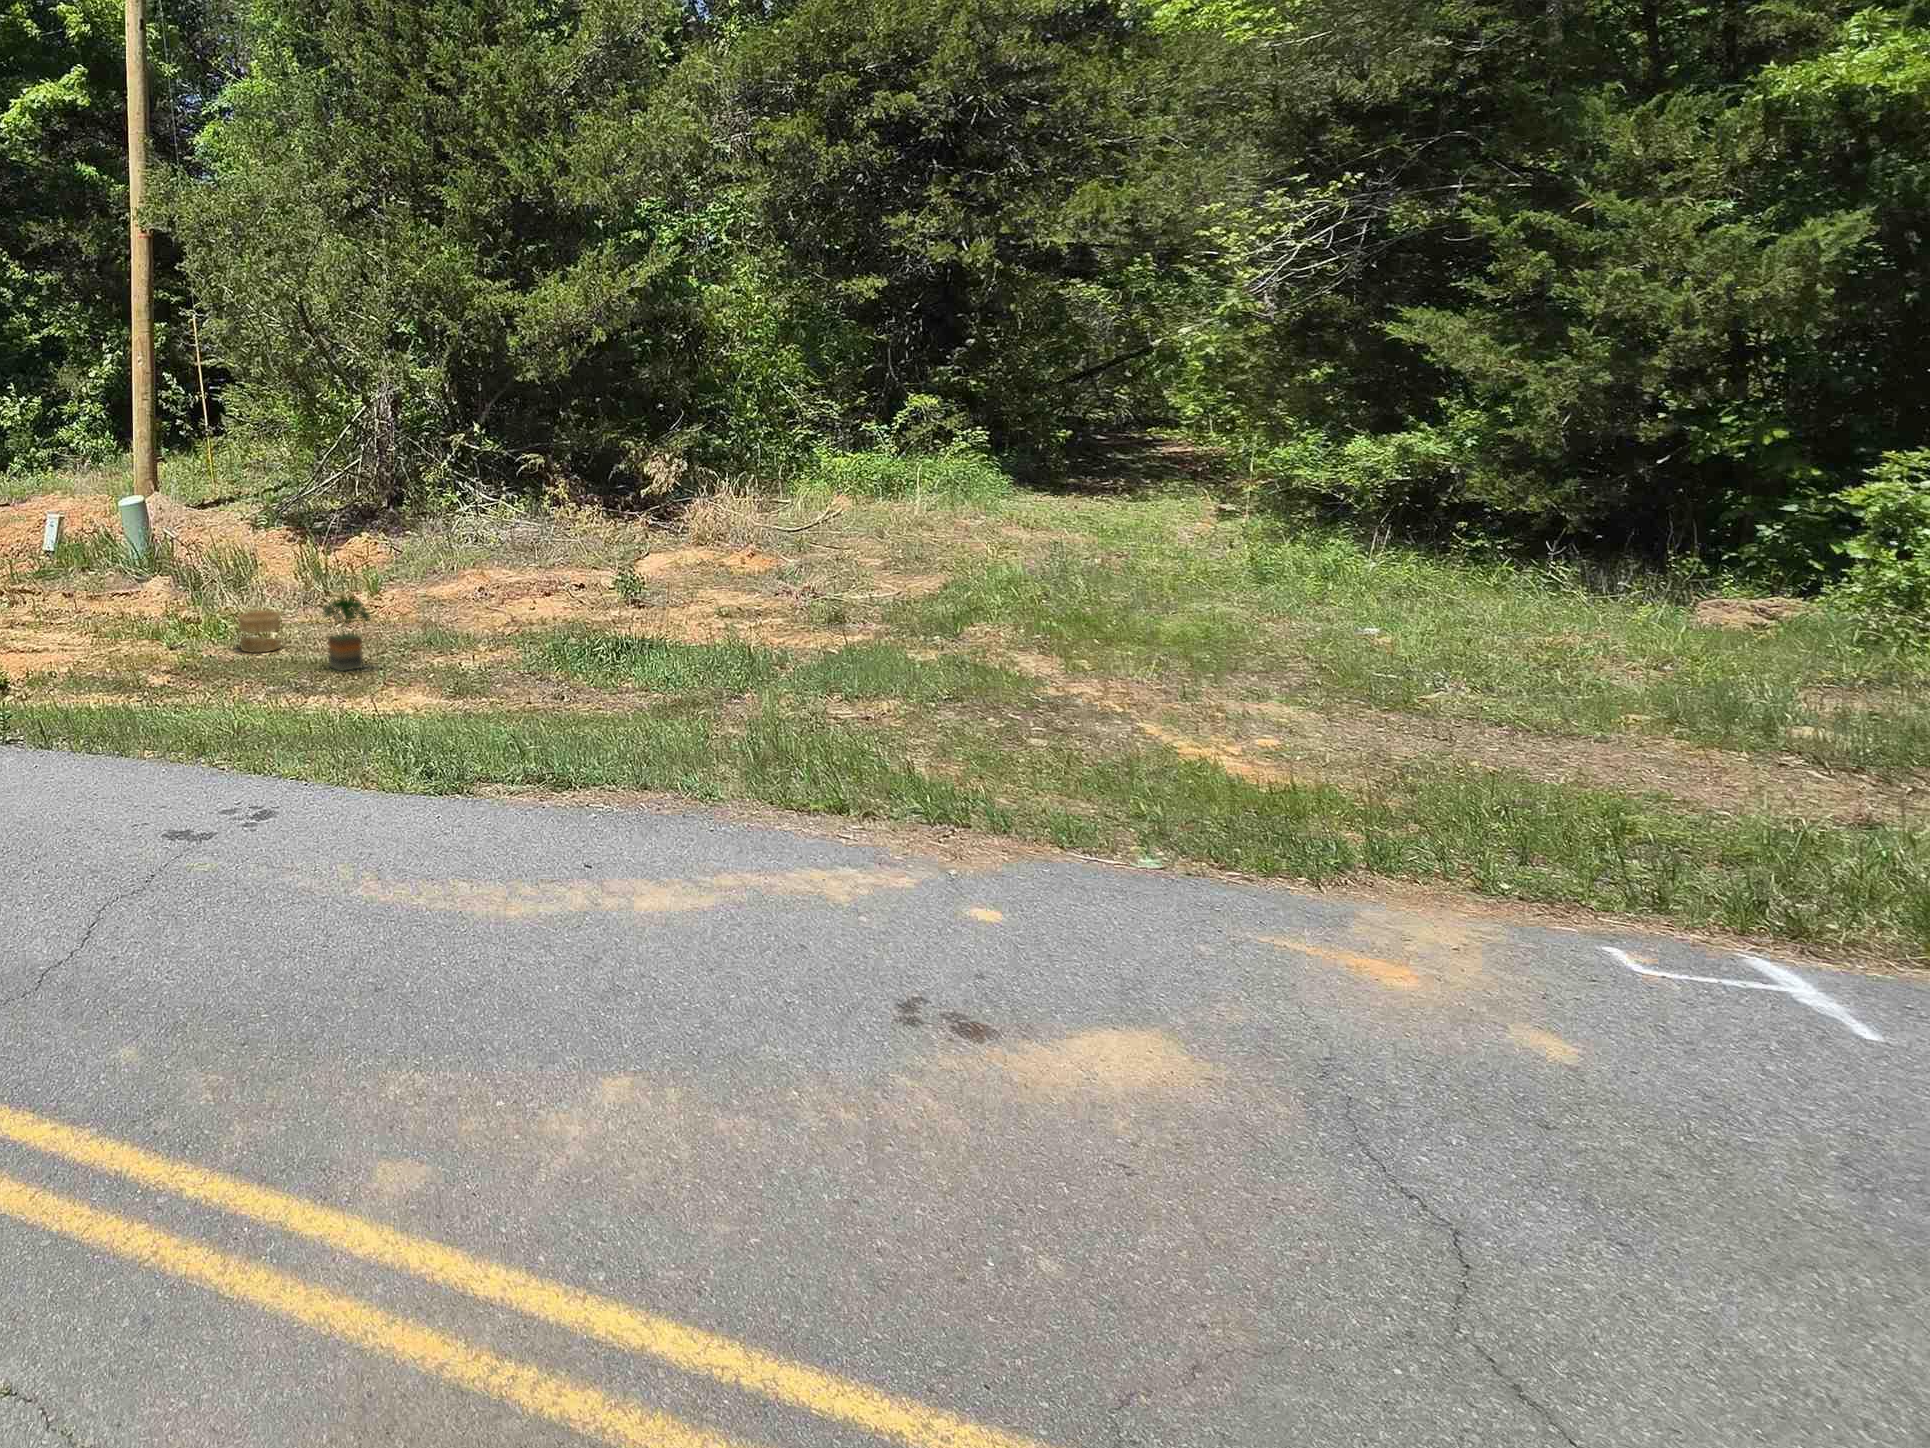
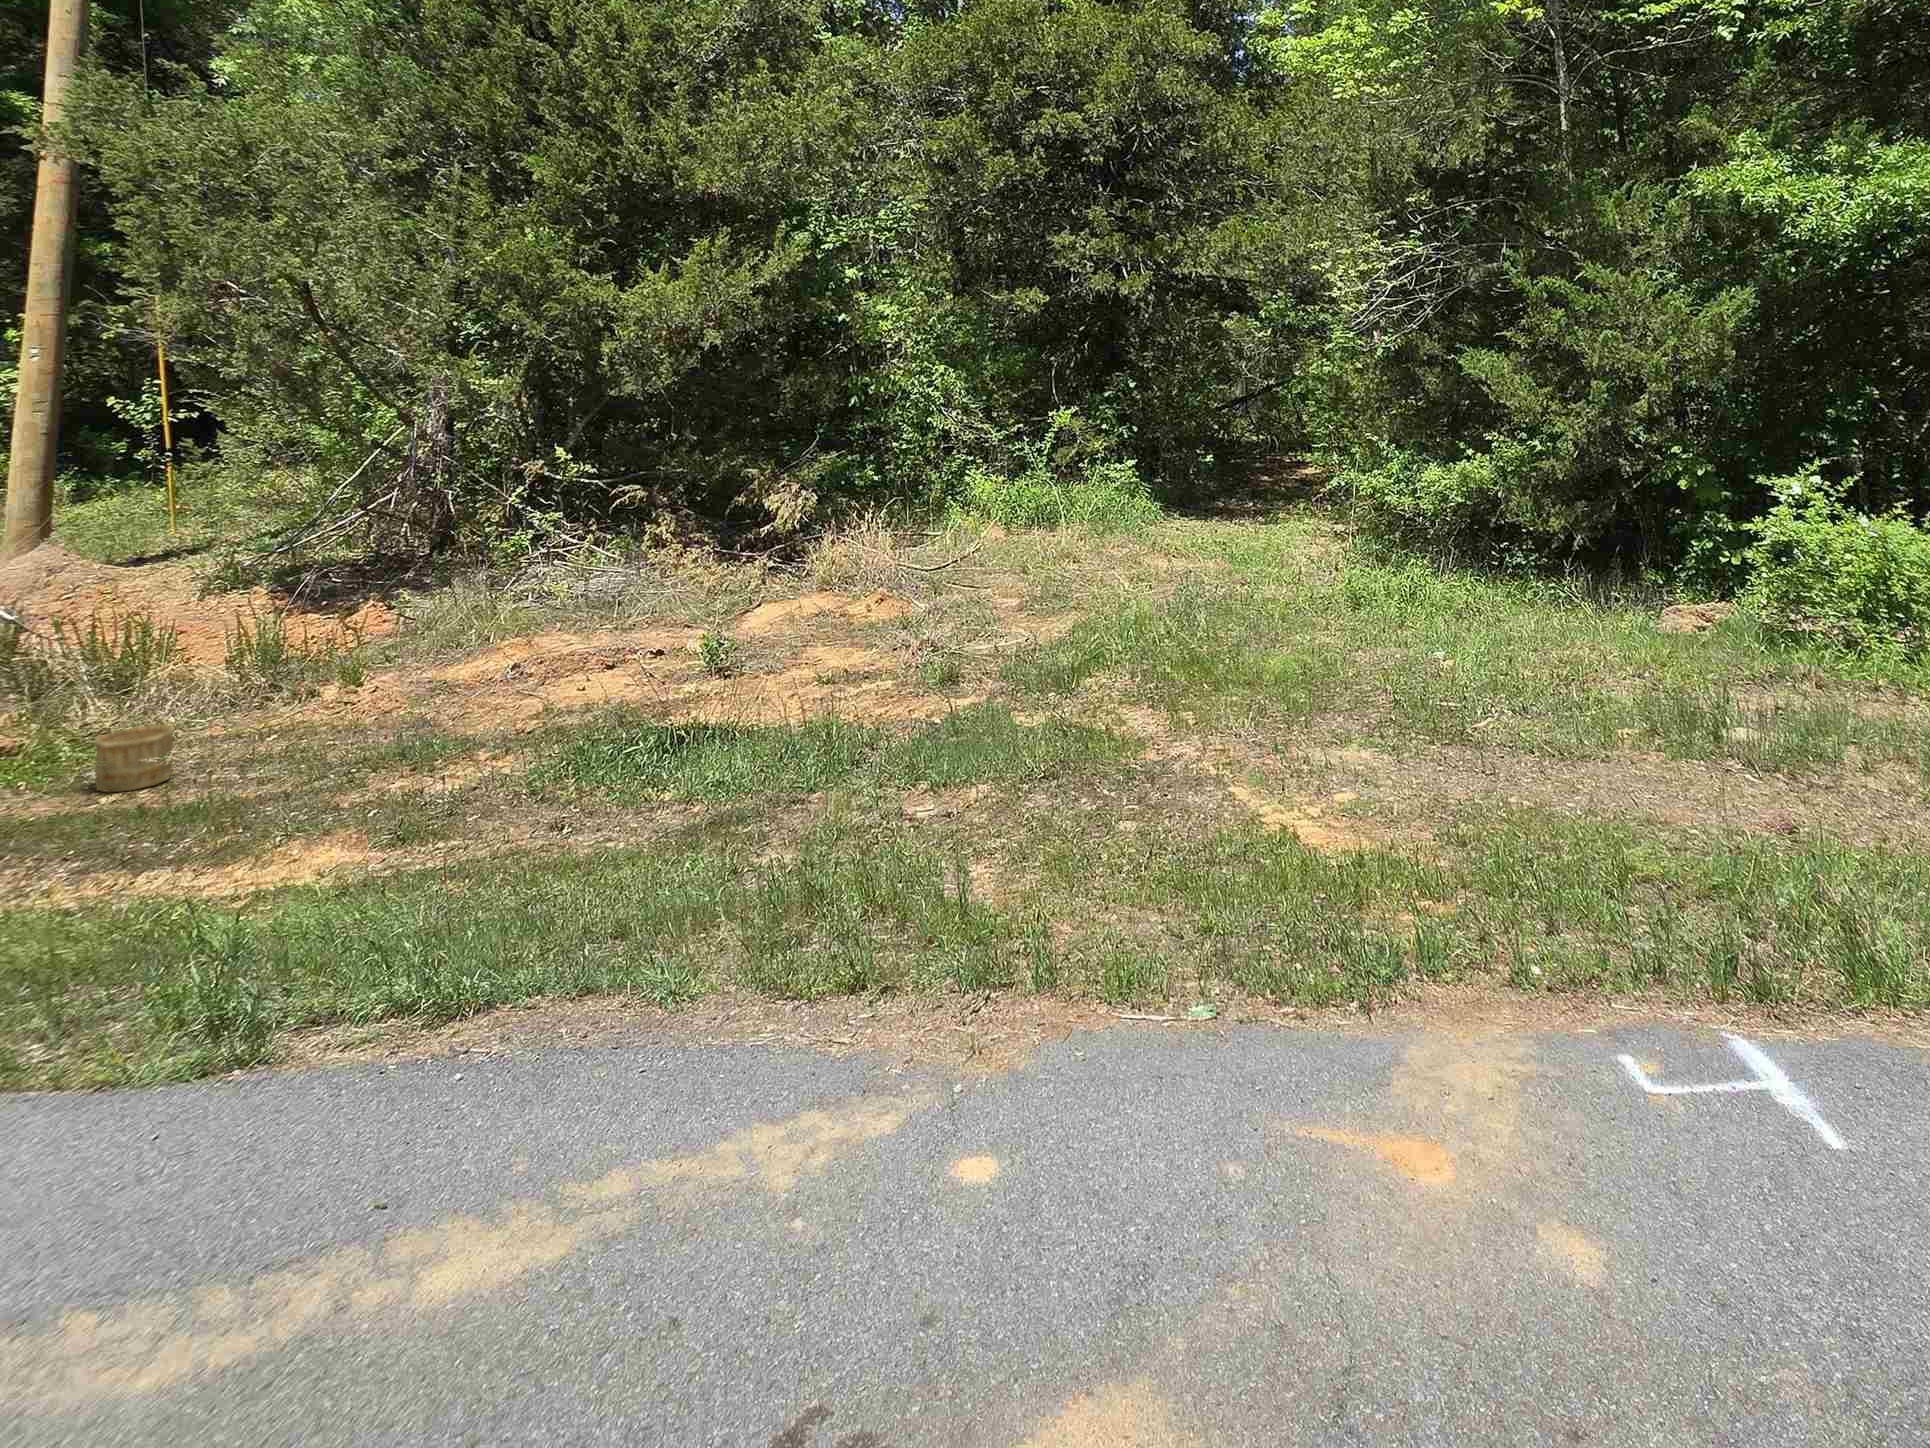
potted tree: present [323,599,372,671] -> none [226,703,312,812]

